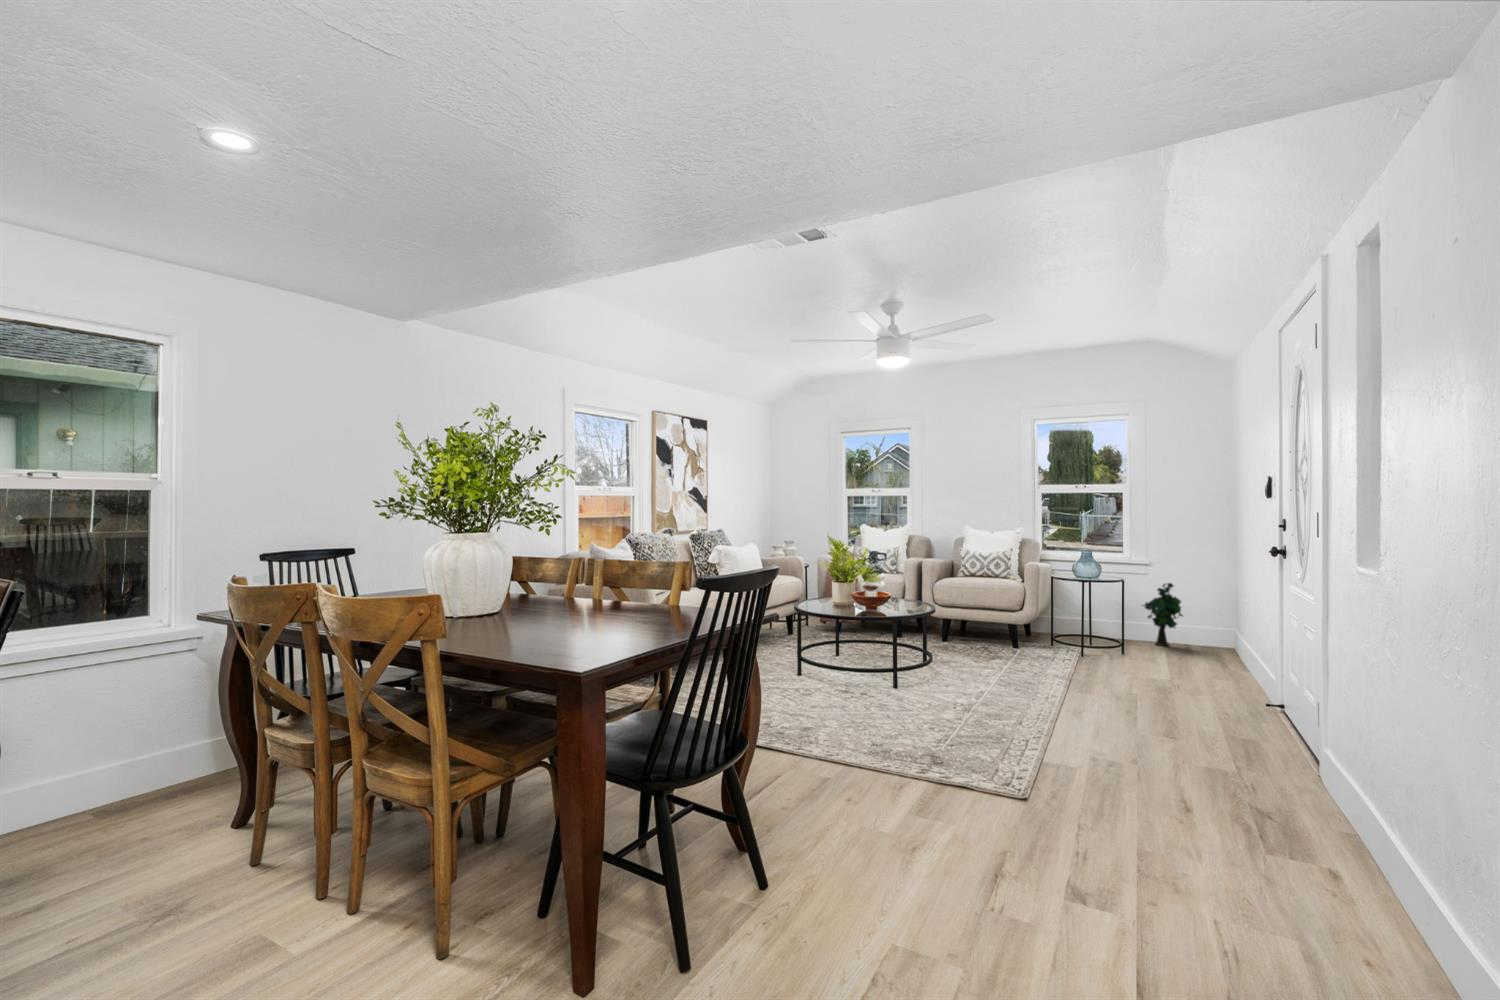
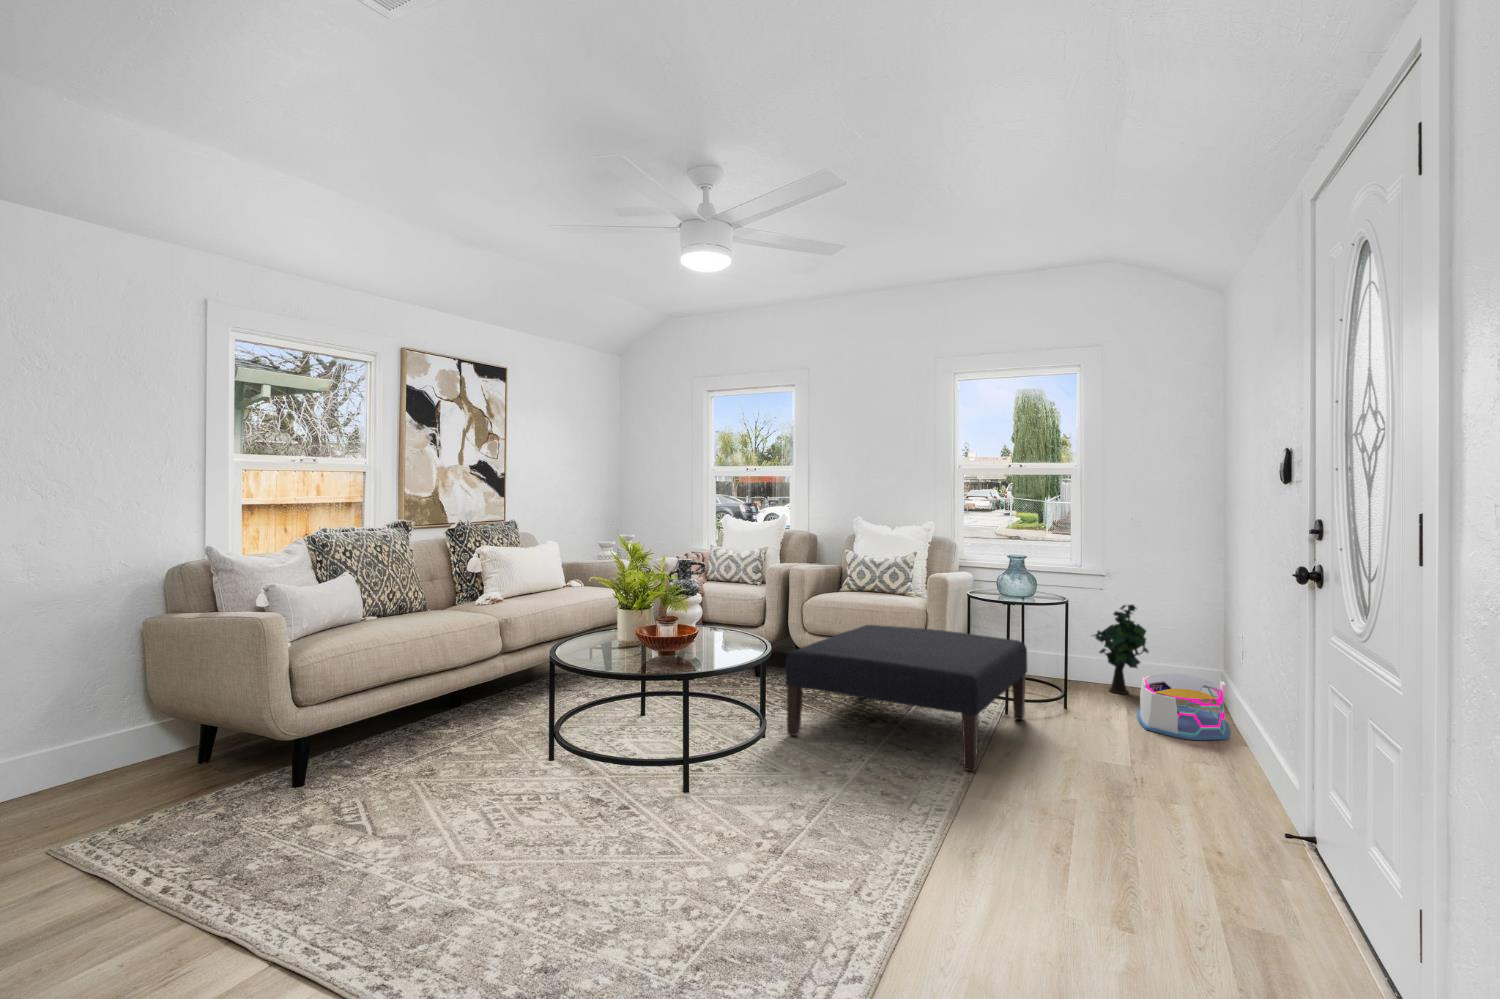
ottoman: none [938,598,1098,681] -> present [786,625,1027,771]
storage bin: none [1175,628,1239,668] -> present [1138,674,1230,740]

